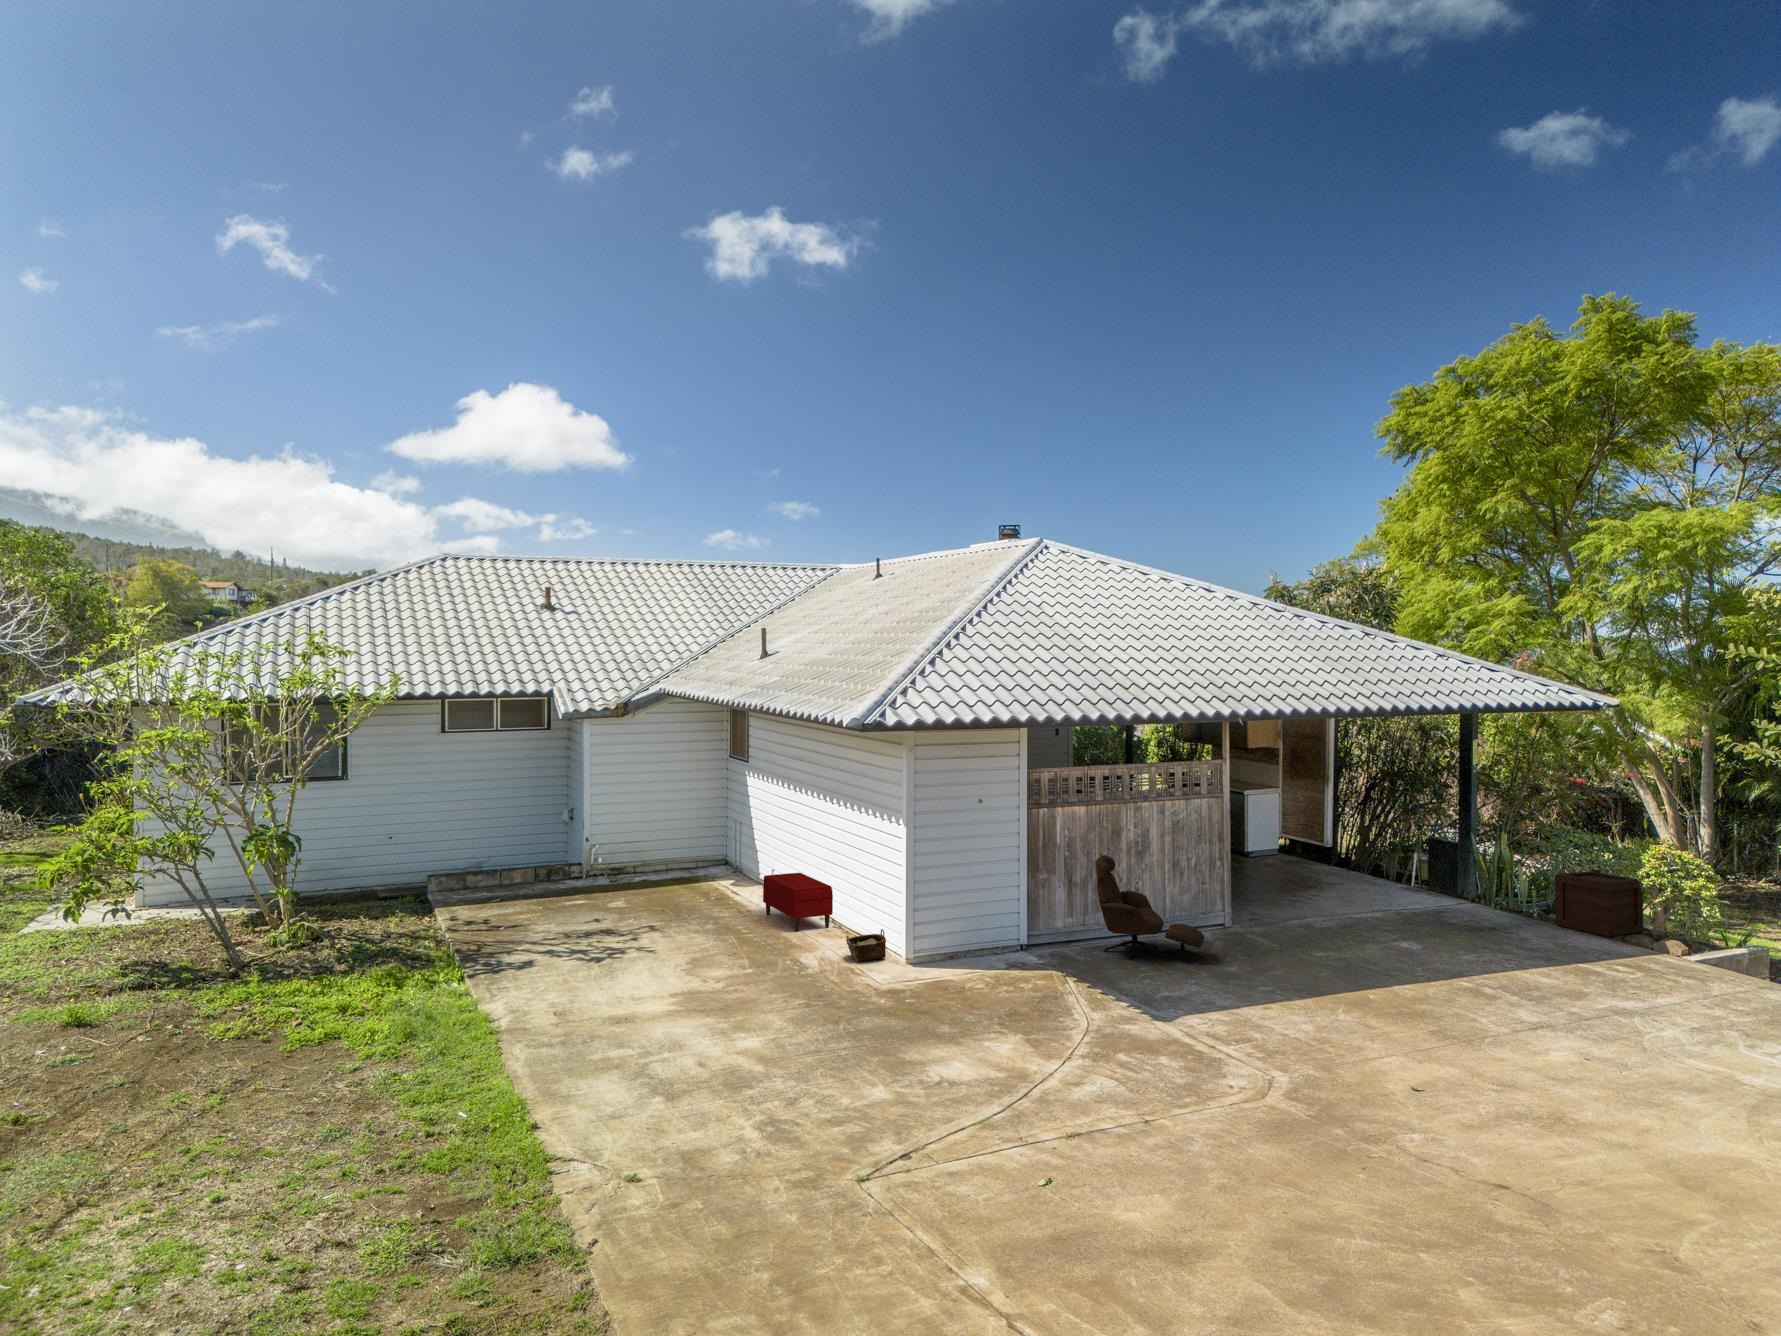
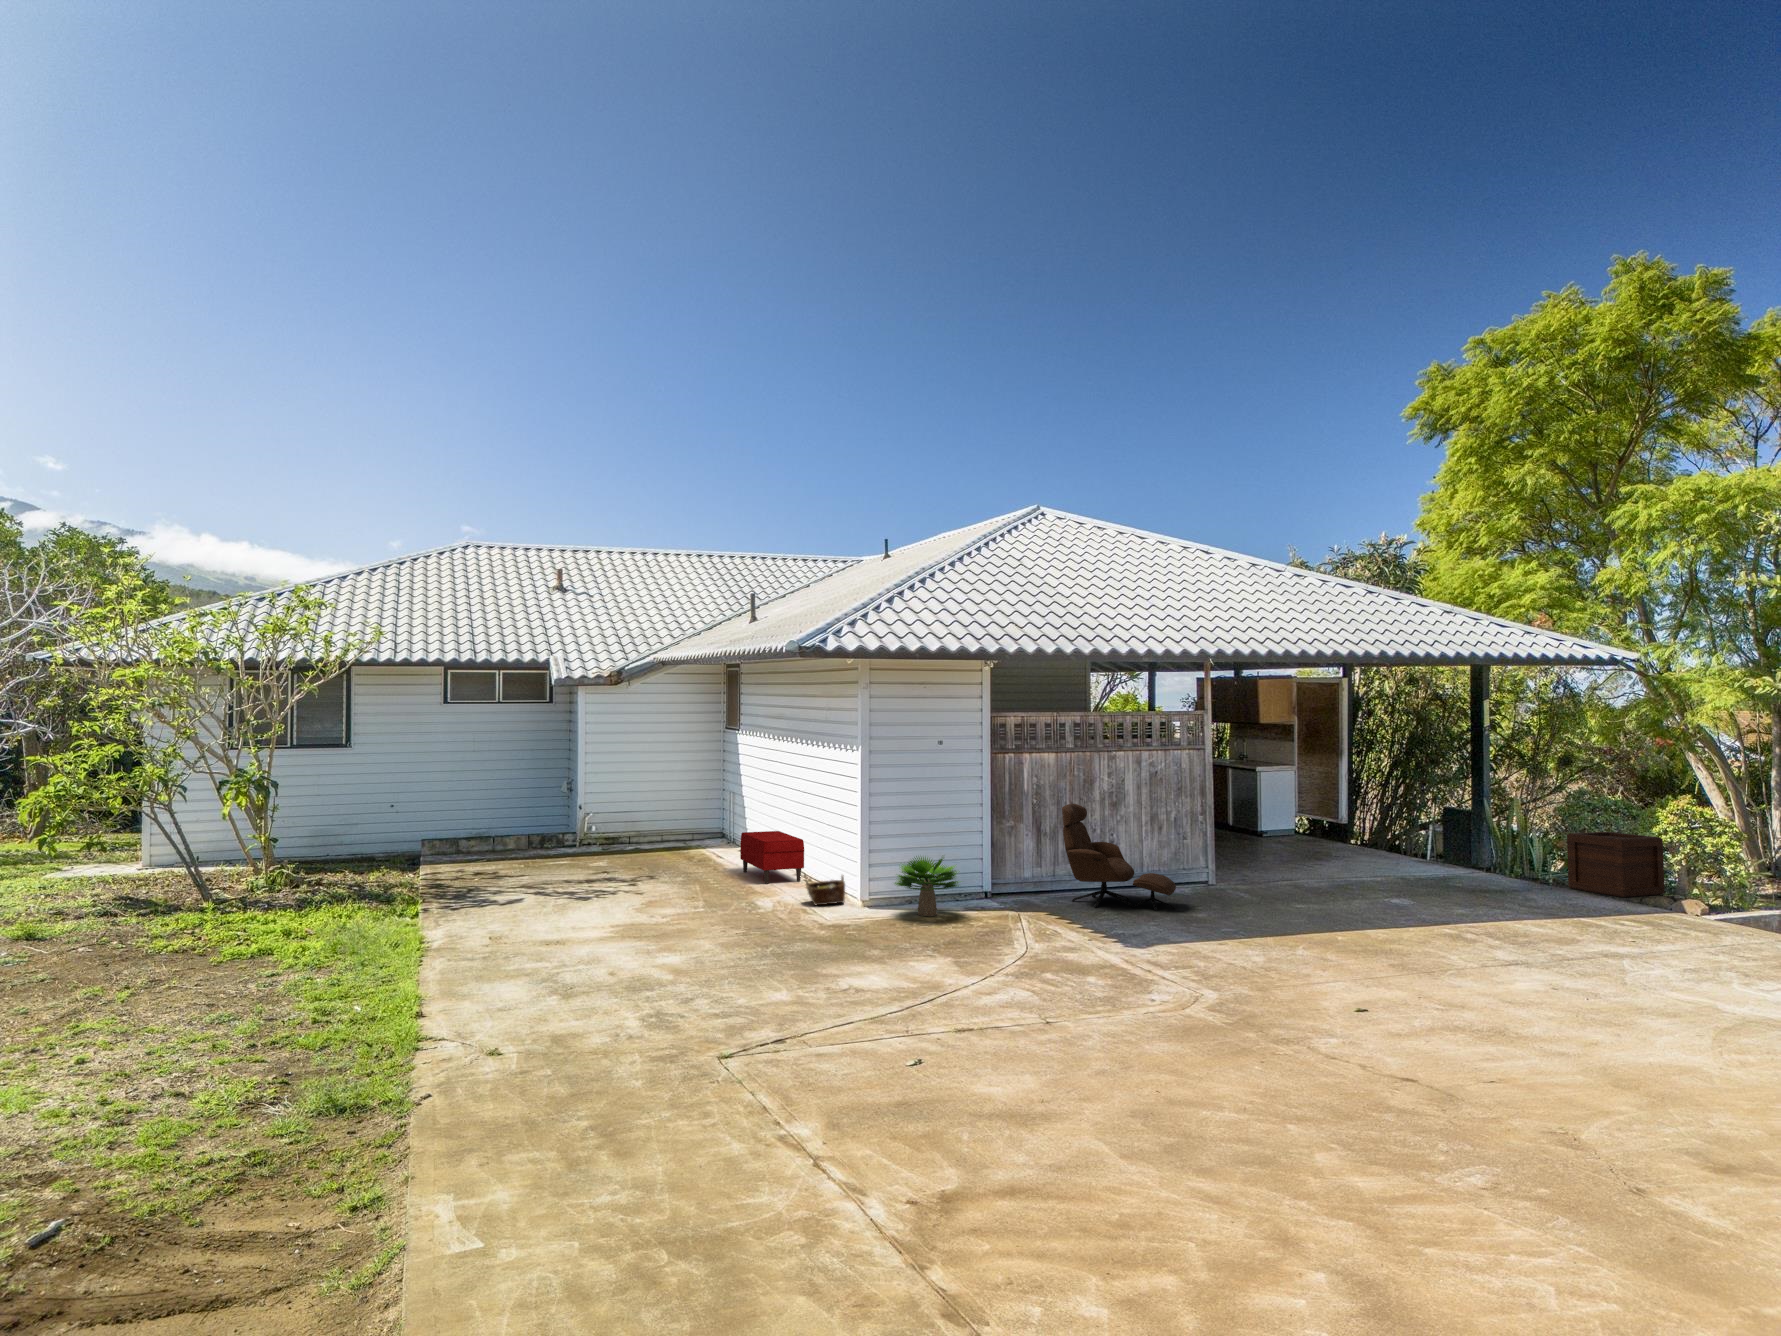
potted plant: none [936,912,1008,975] -> present [895,856,959,916]

